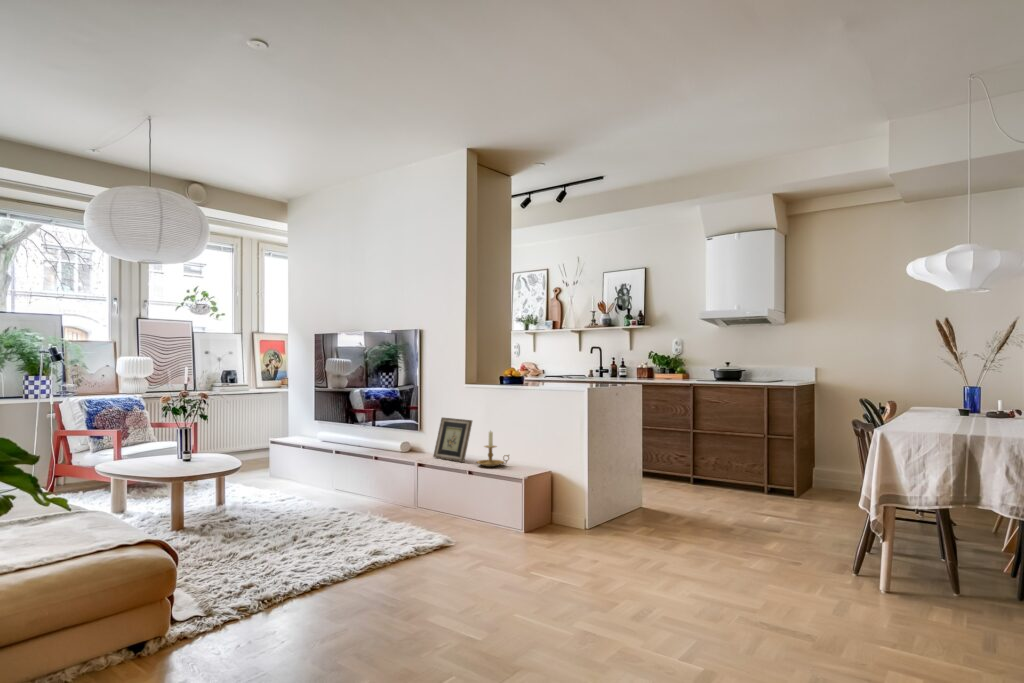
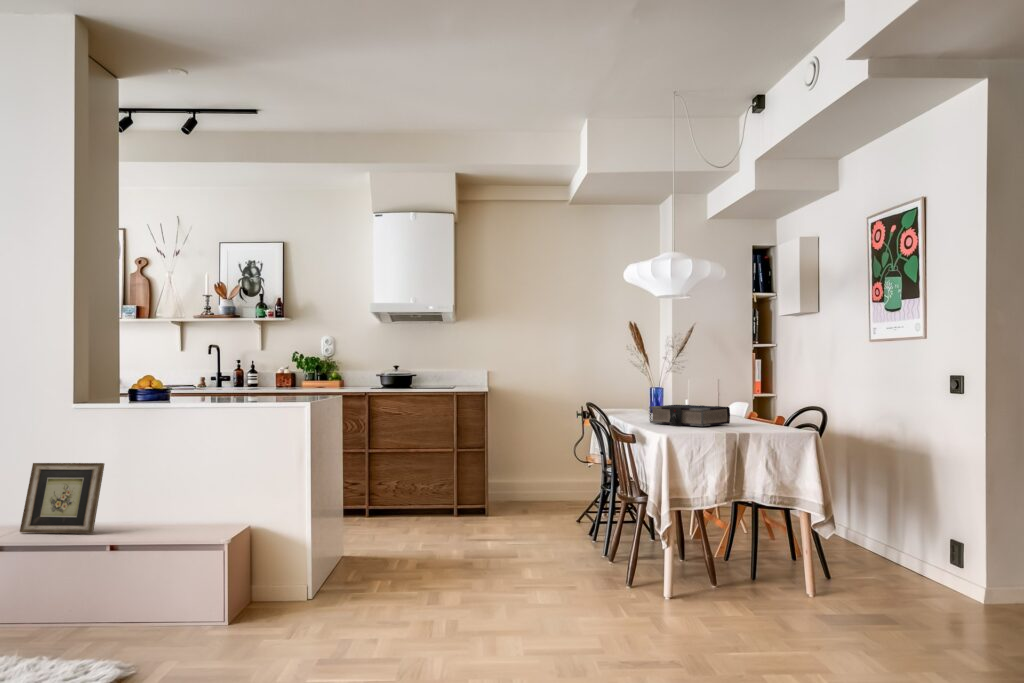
book: none [903,405,1000,427] -> present [649,405,730,426]
candle holder: present [477,431,509,467] -> none [122,476,179,534]

